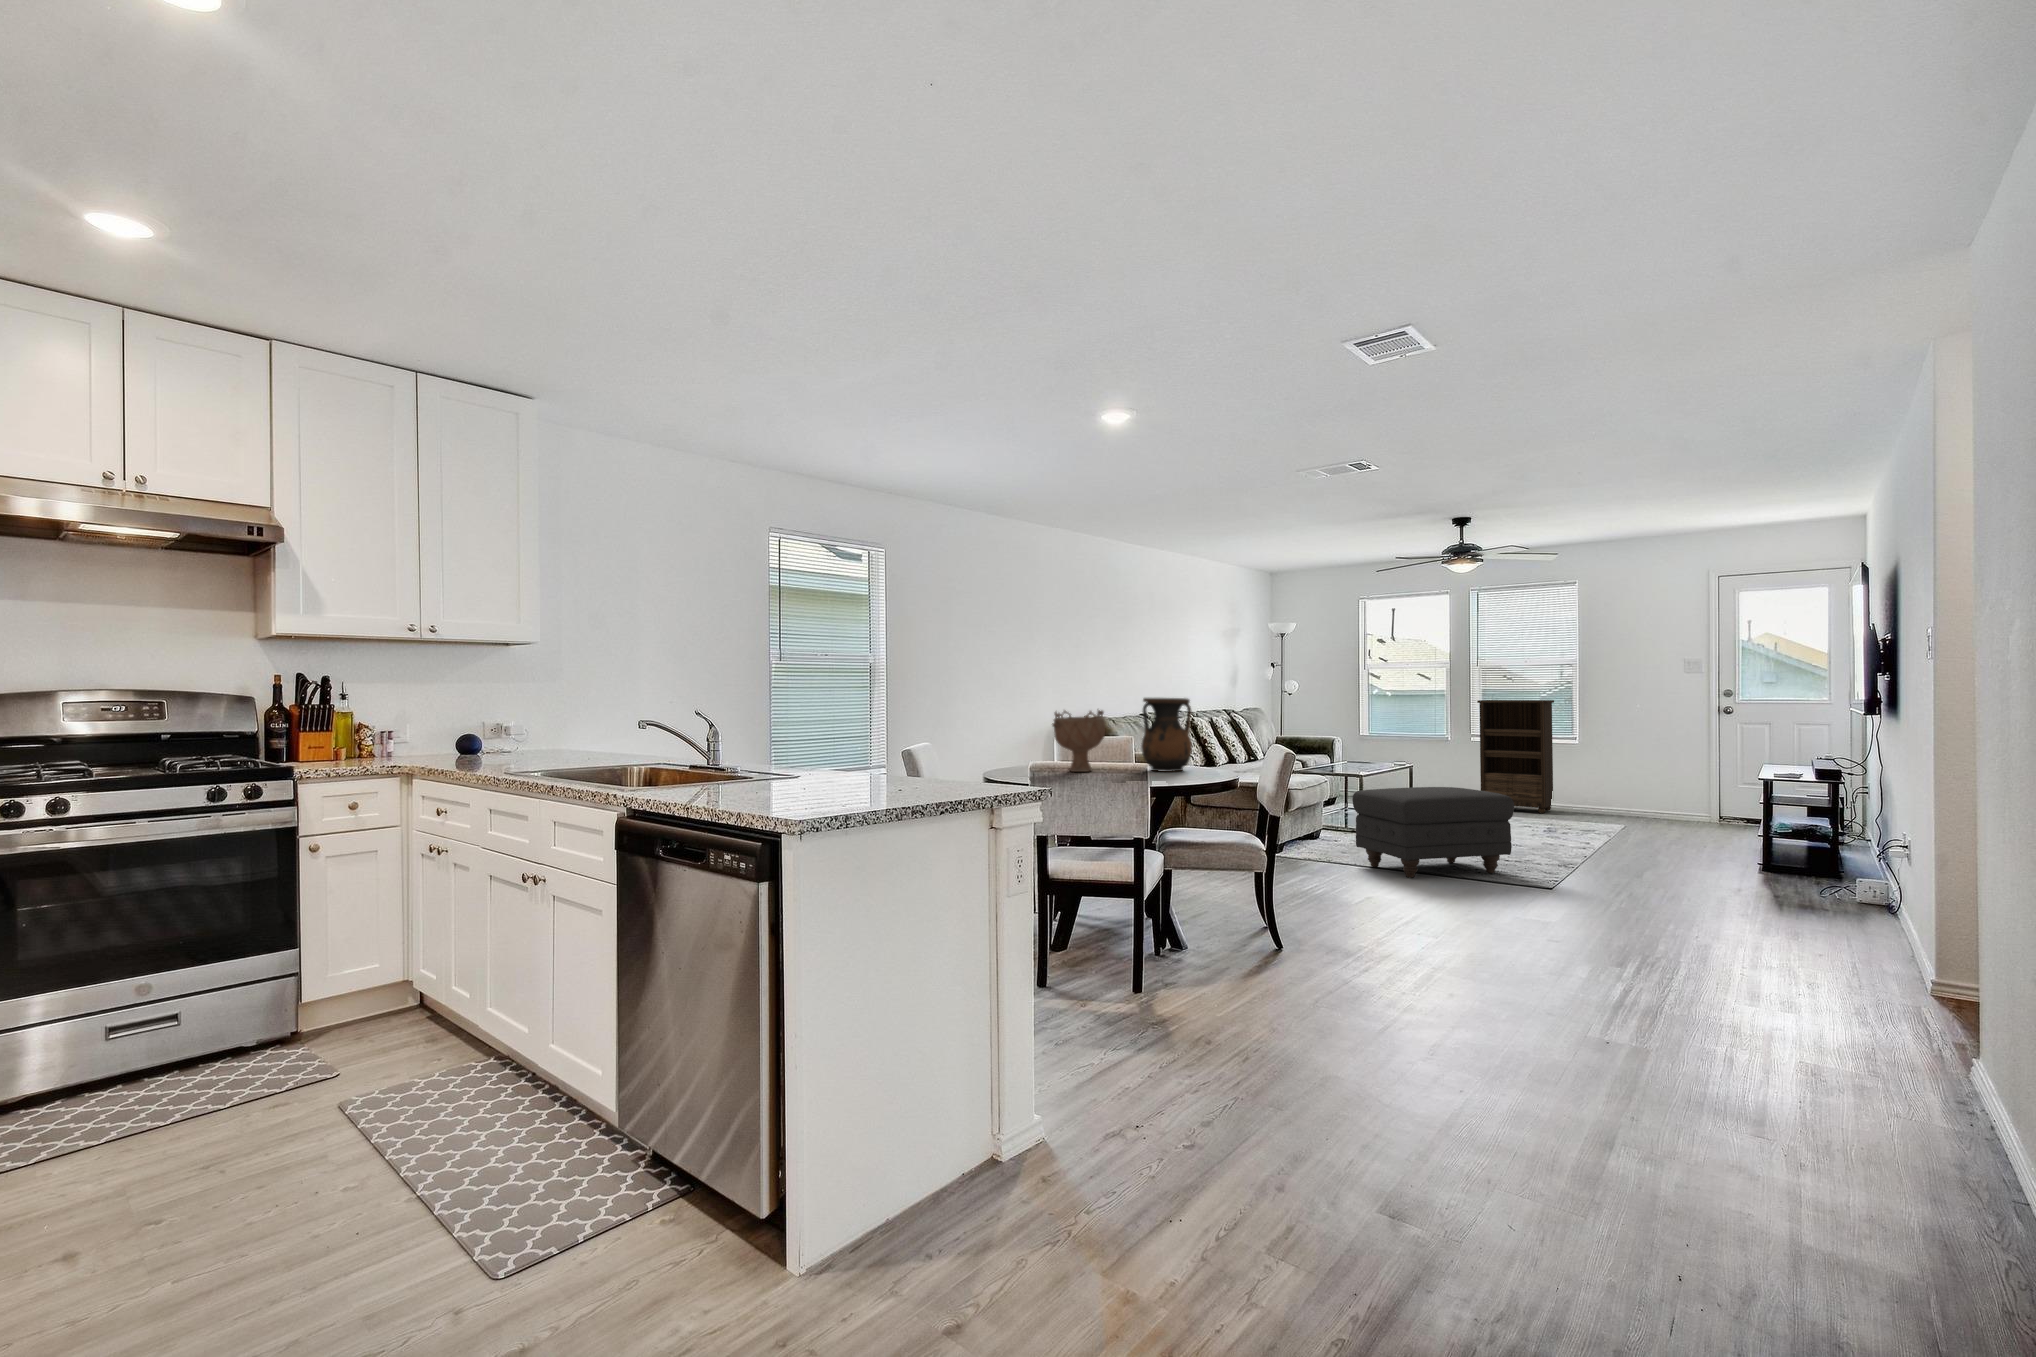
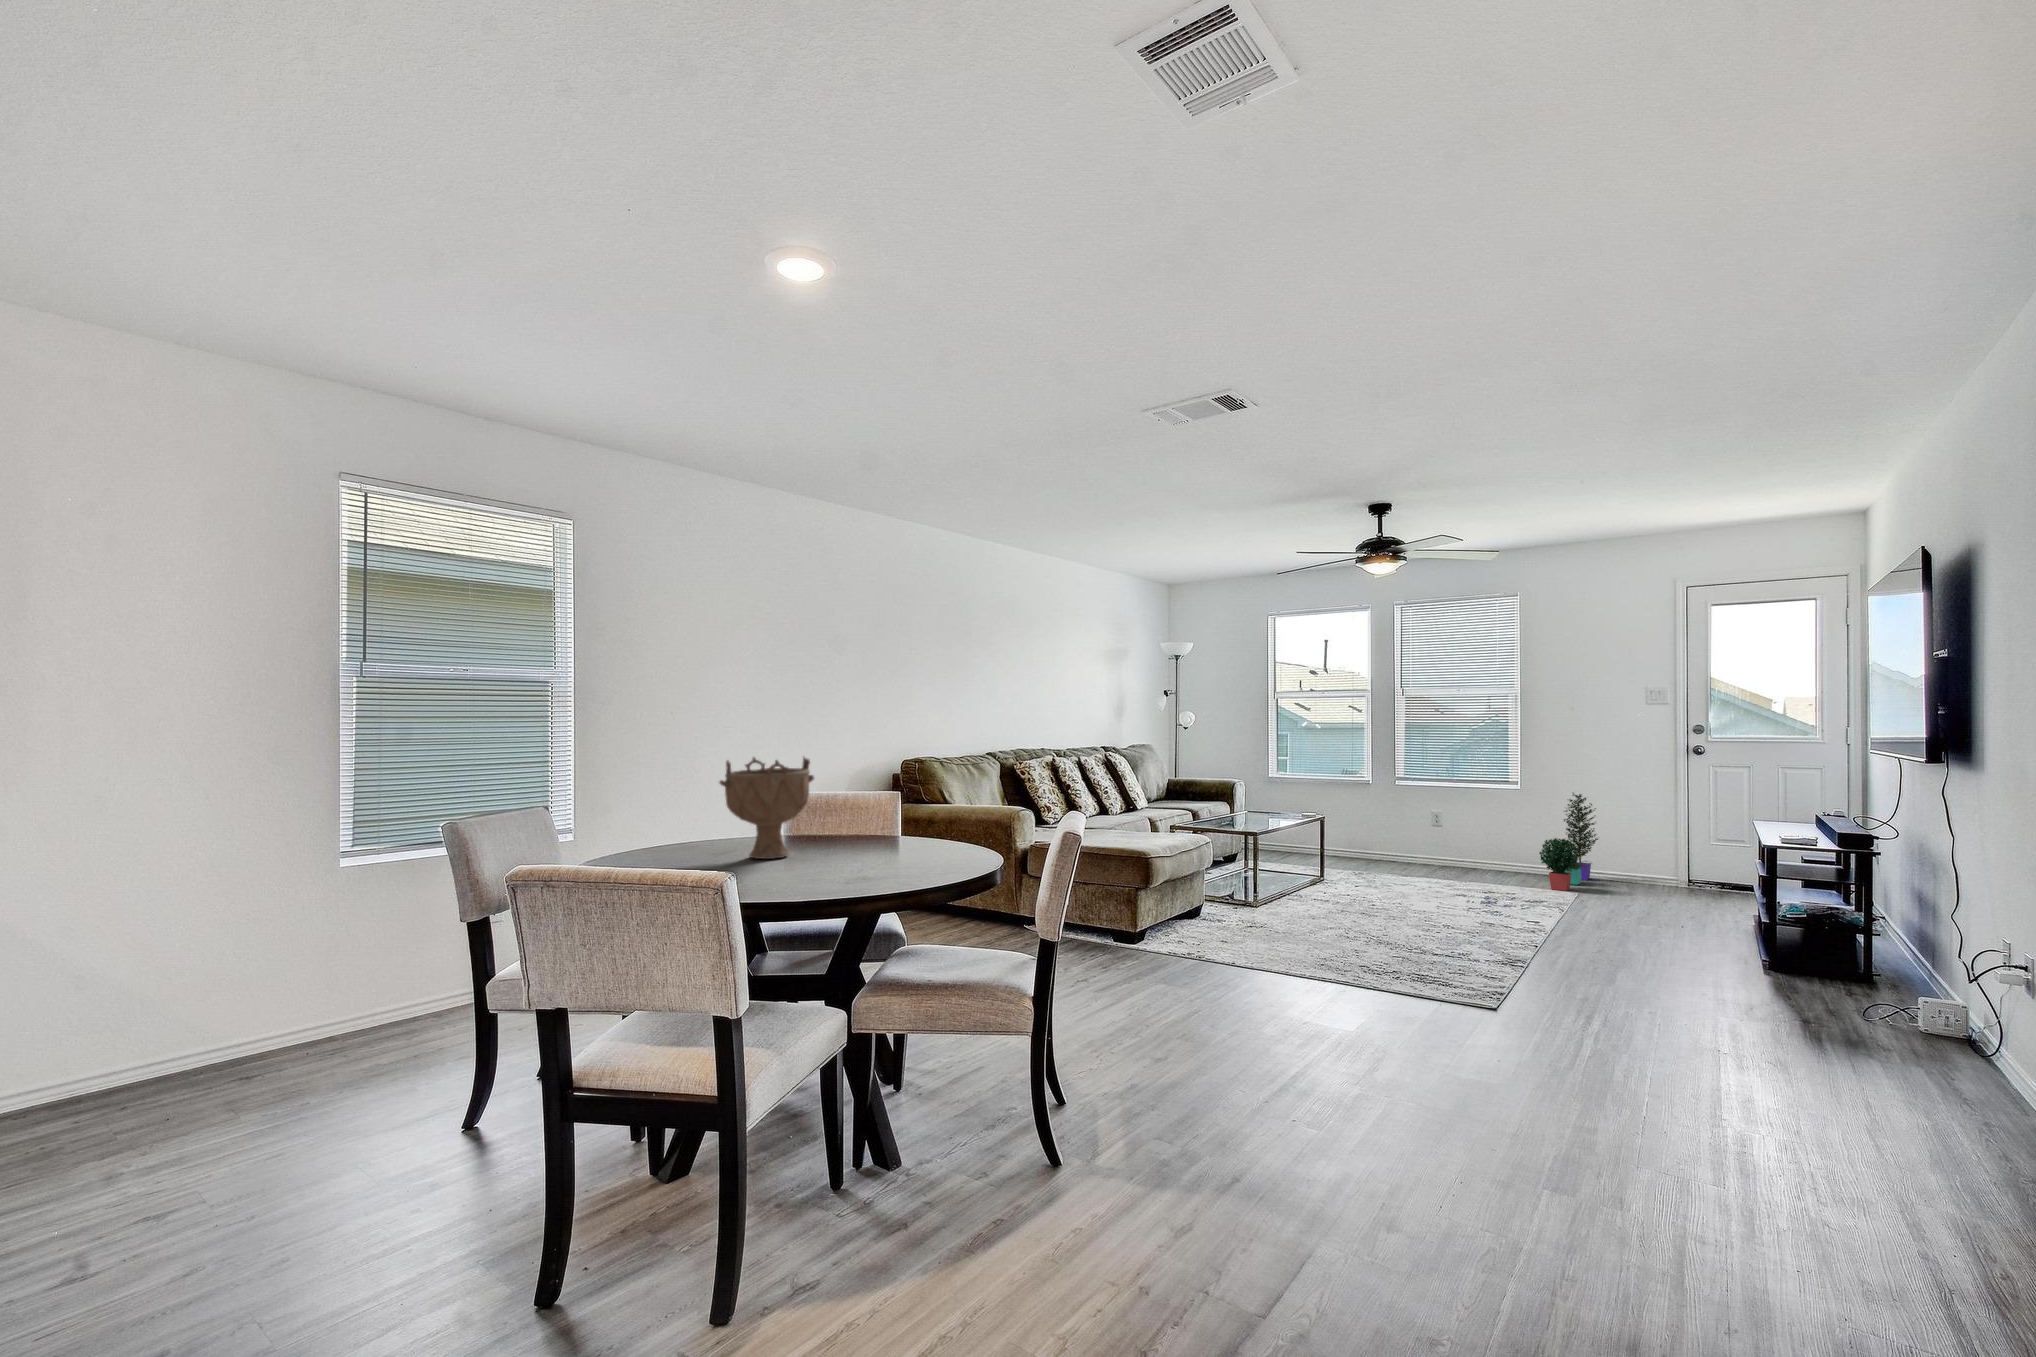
vase: present [1141,698,1192,772] -> none [867,739,948,858]
bookshelf: present [1477,700,1554,813] -> none [1402,735,1492,875]
potted plant: none [1592,746,1645,824] -> present [1539,793,1598,891]
ottoman: present [1352,787,1514,878] -> none [1230,856,1445,990]

